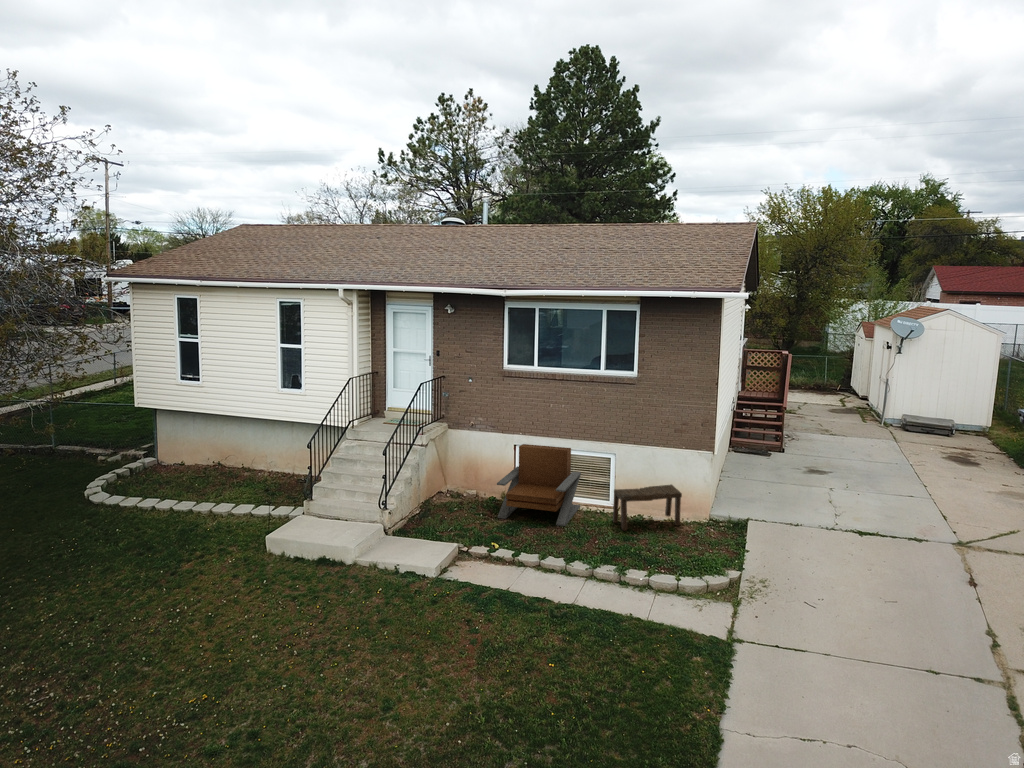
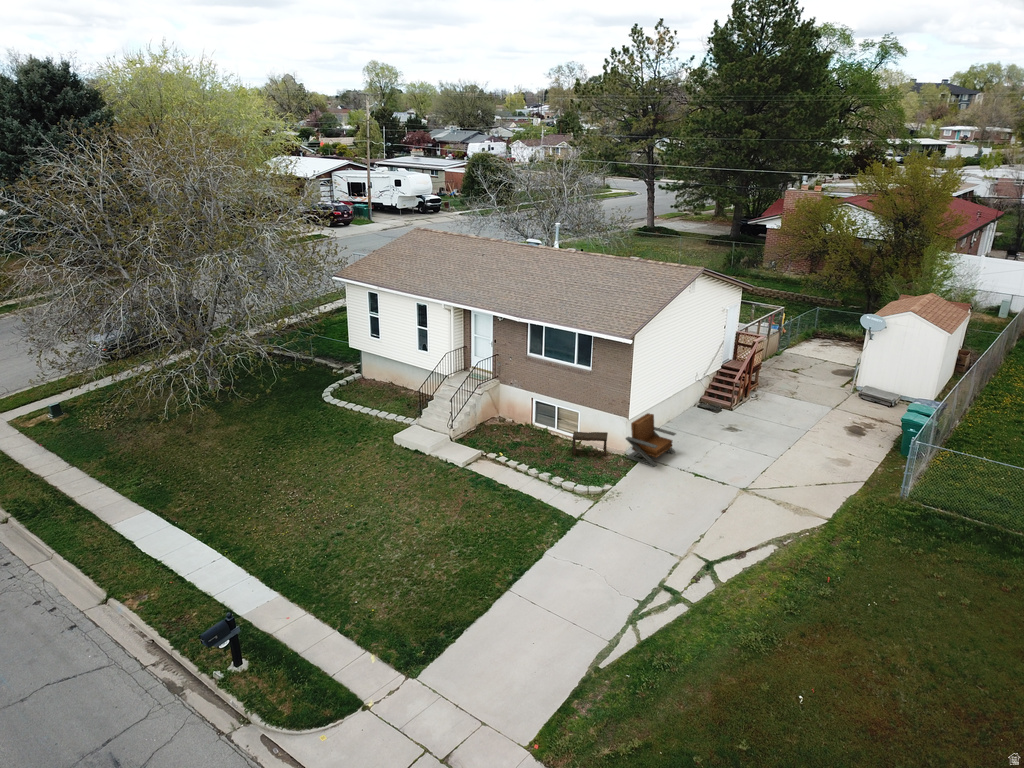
lounge chair: present [497,444,581,526] -> present [626,413,676,467]

